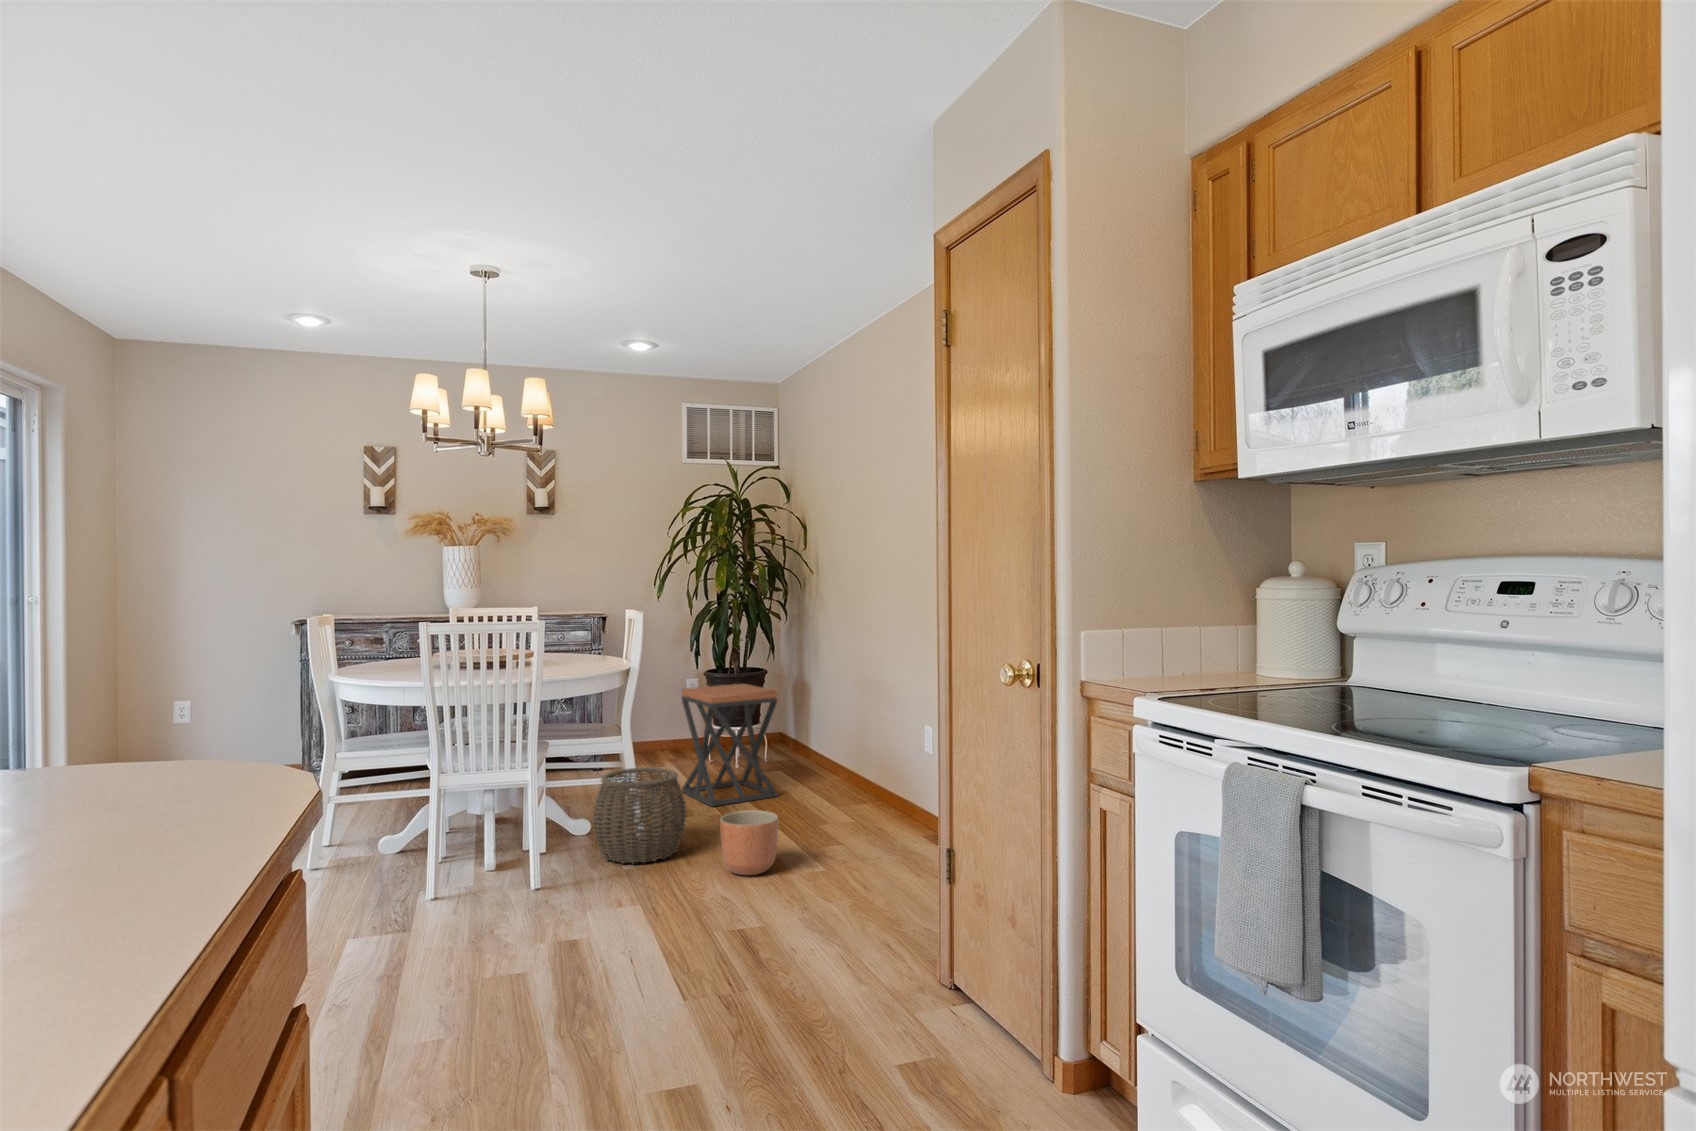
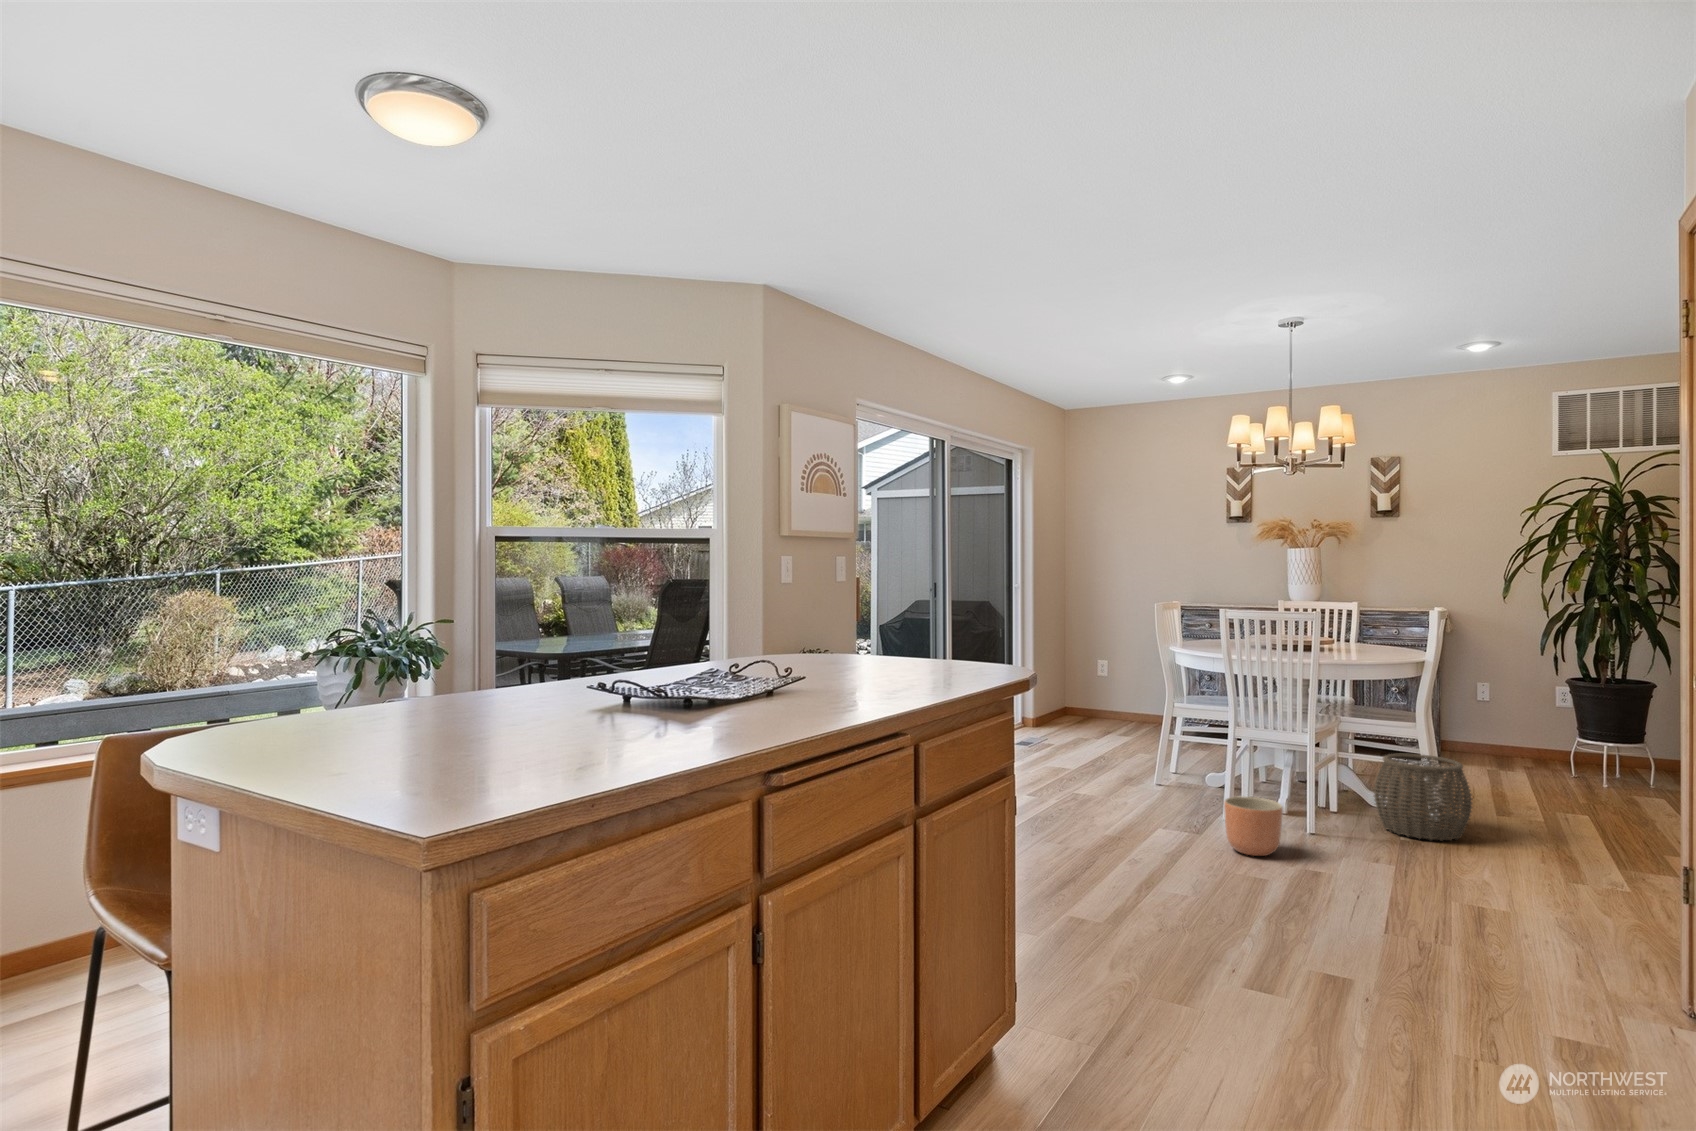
stool: present [681,684,778,806] -> none [1508,692,1627,822]
planter: present [720,810,778,875] -> present [1224,797,1283,856]

